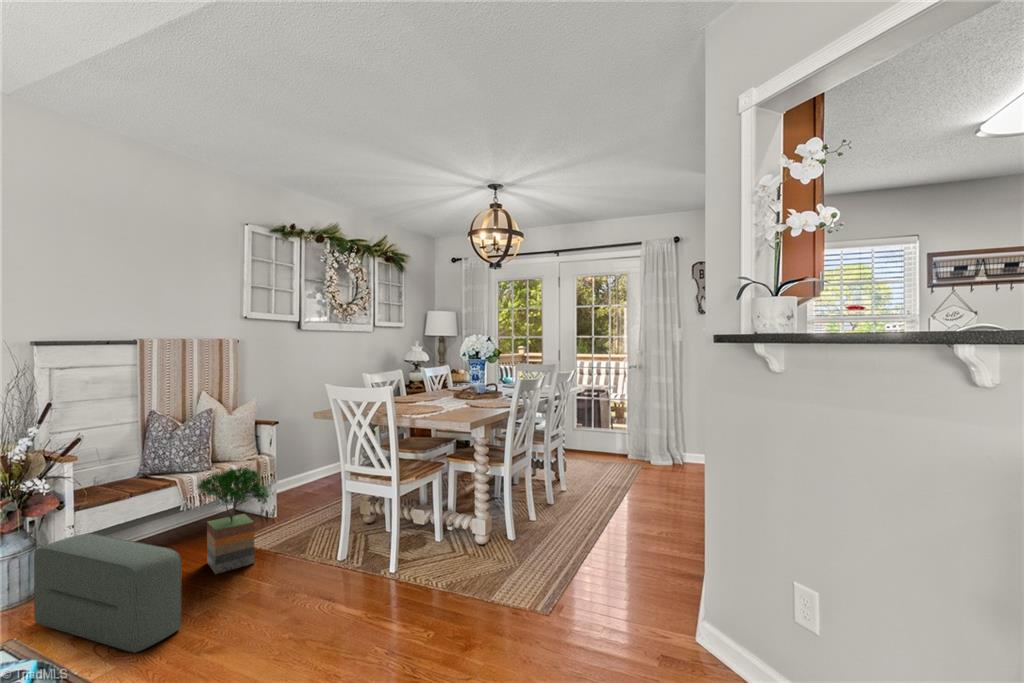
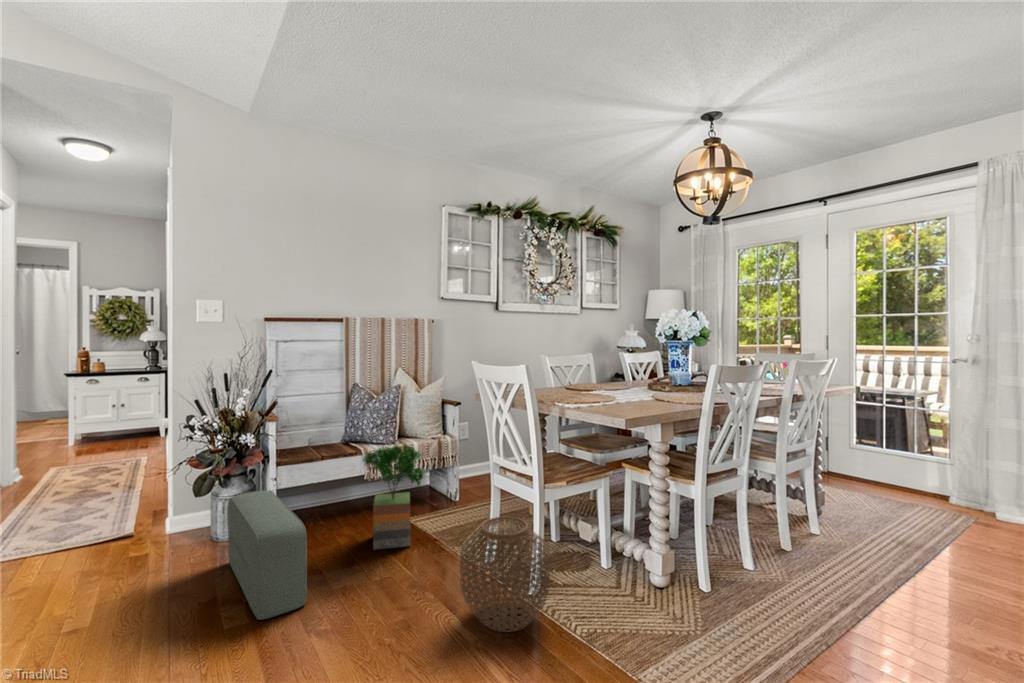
woven basket: none [343,509,417,598] -> present [460,517,550,632]

